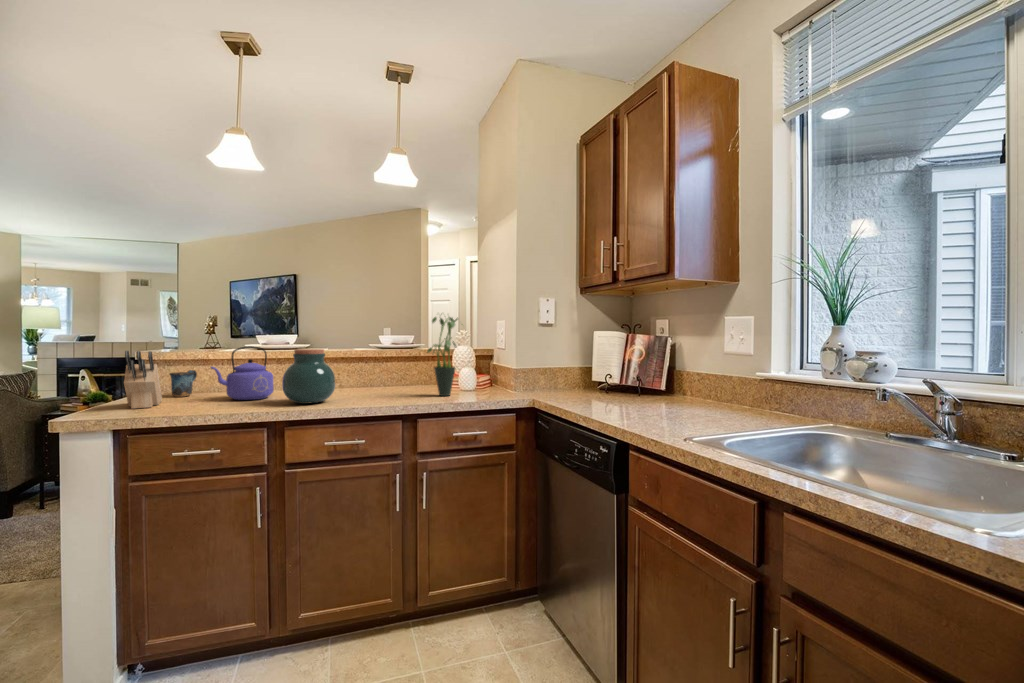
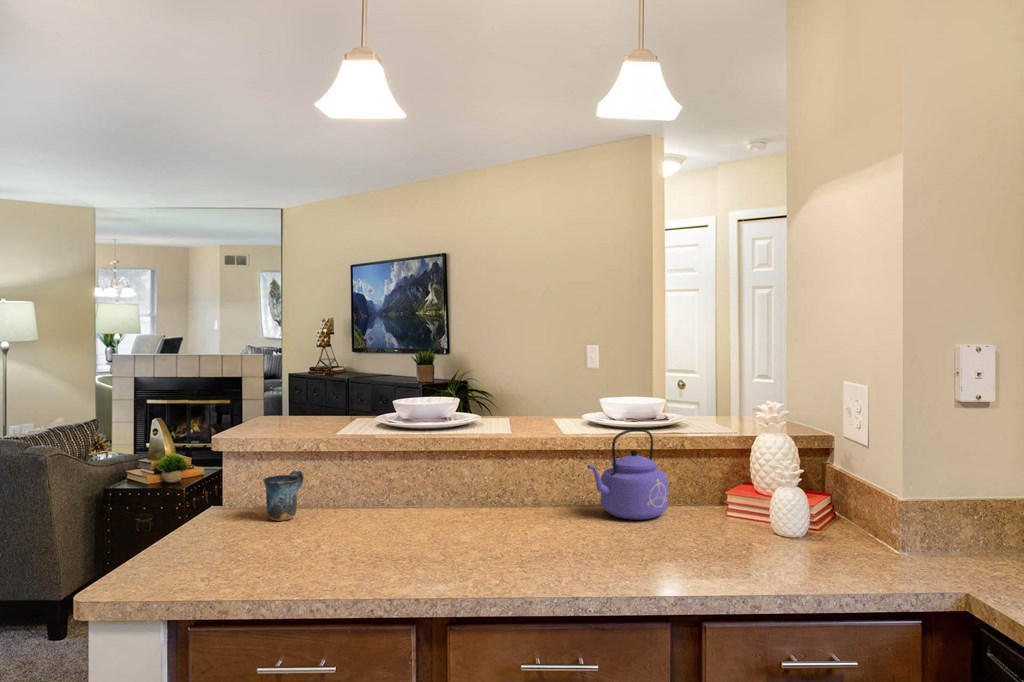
potted plant: present [427,317,463,396] -> none [716,384,798,563]
kettle: present [211,346,273,400] -> present [588,429,668,520]
jar: present [282,349,335,404] -> none [441,458,535,571]
knife block: present [124,351,162,409] -> none [194,464,252,559]

